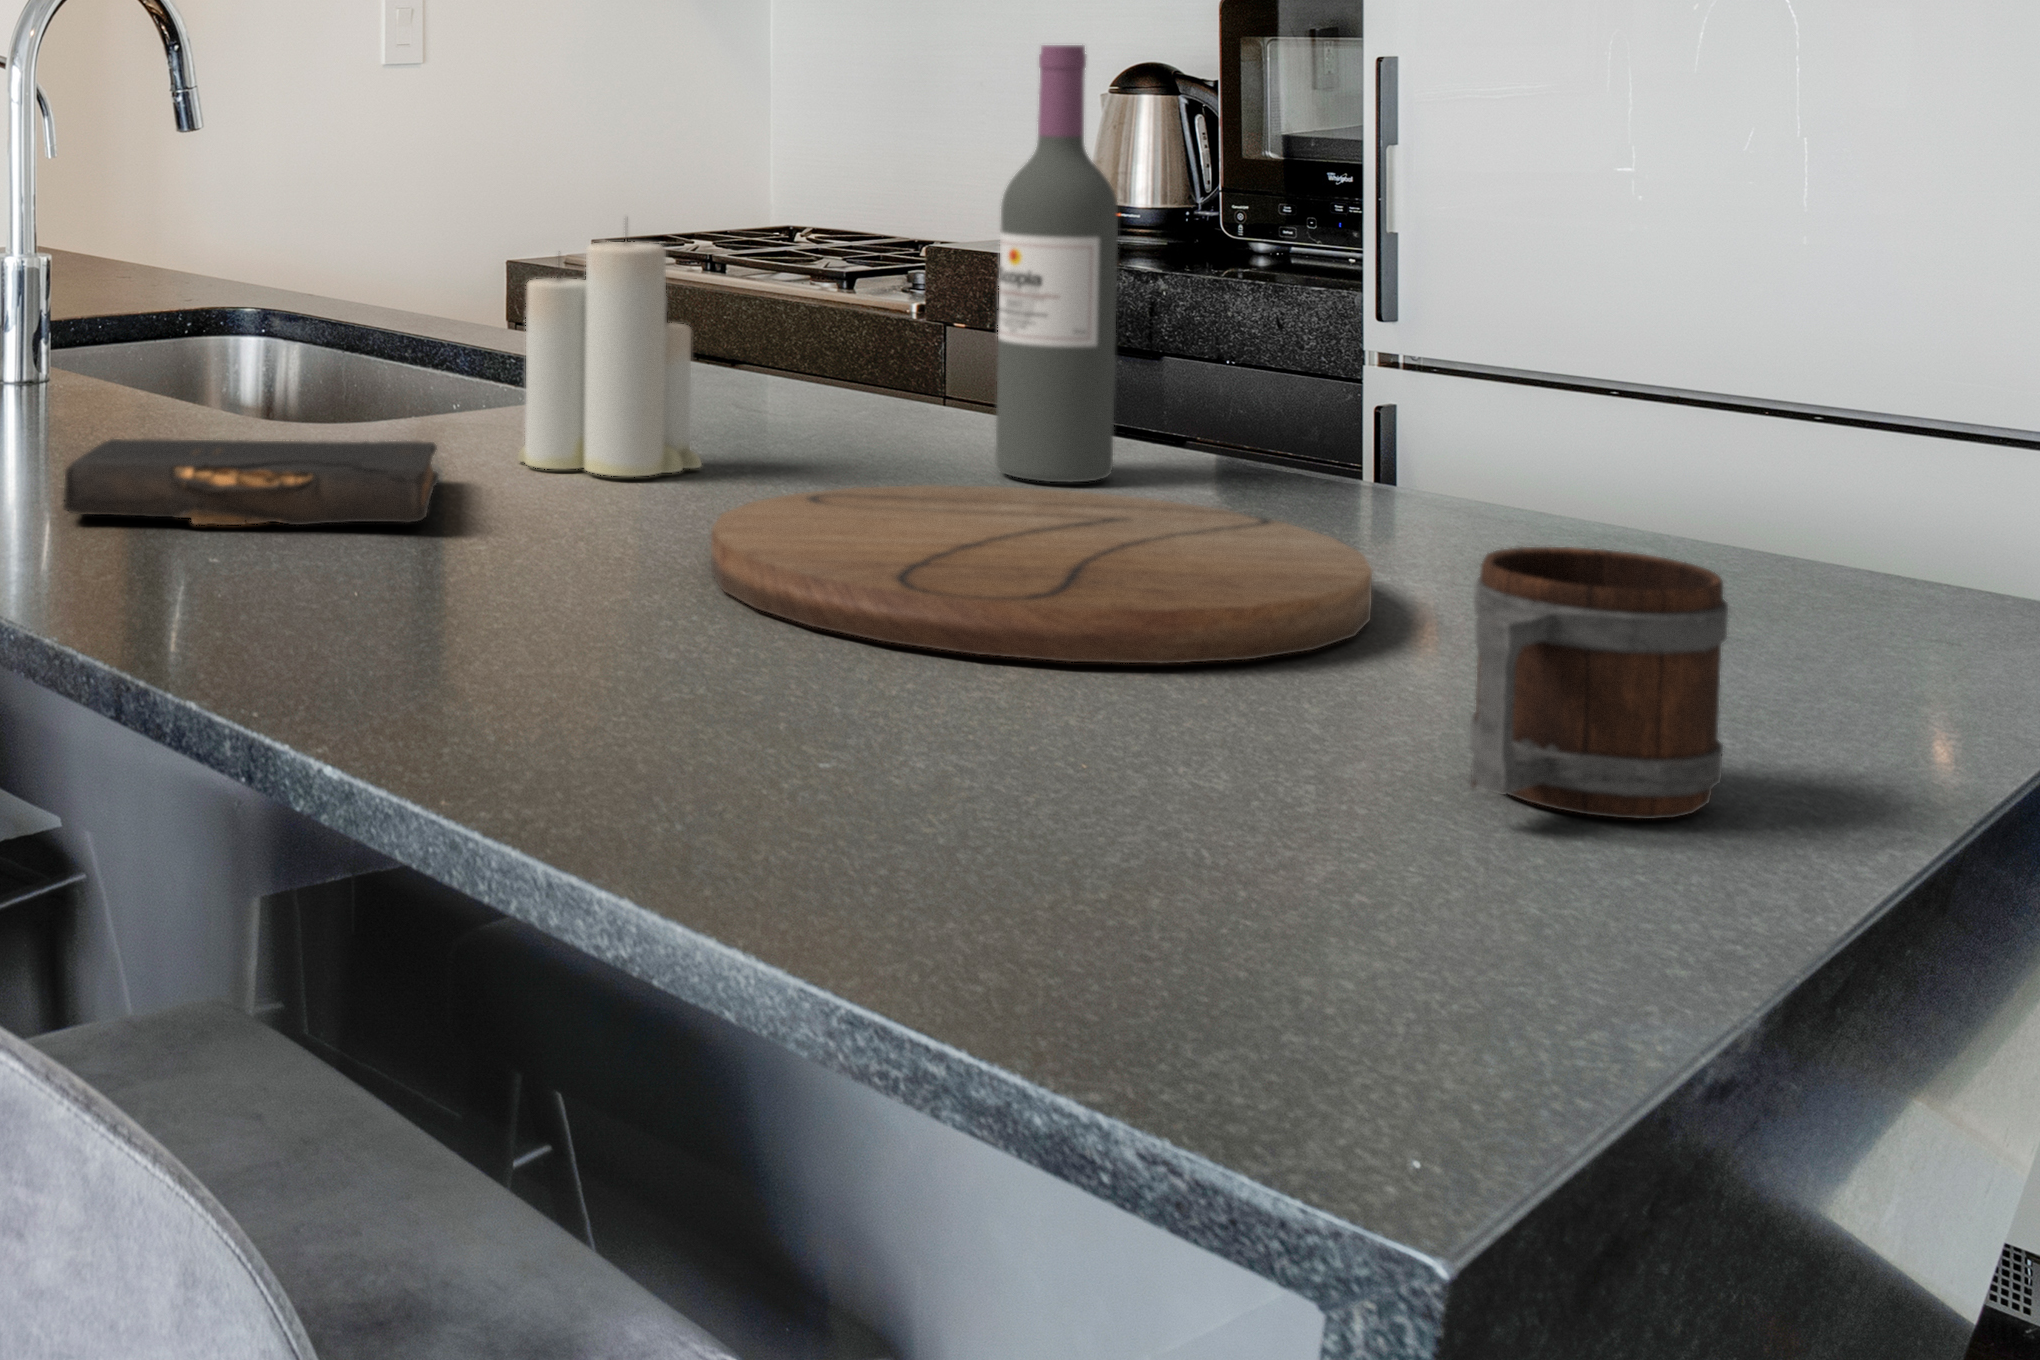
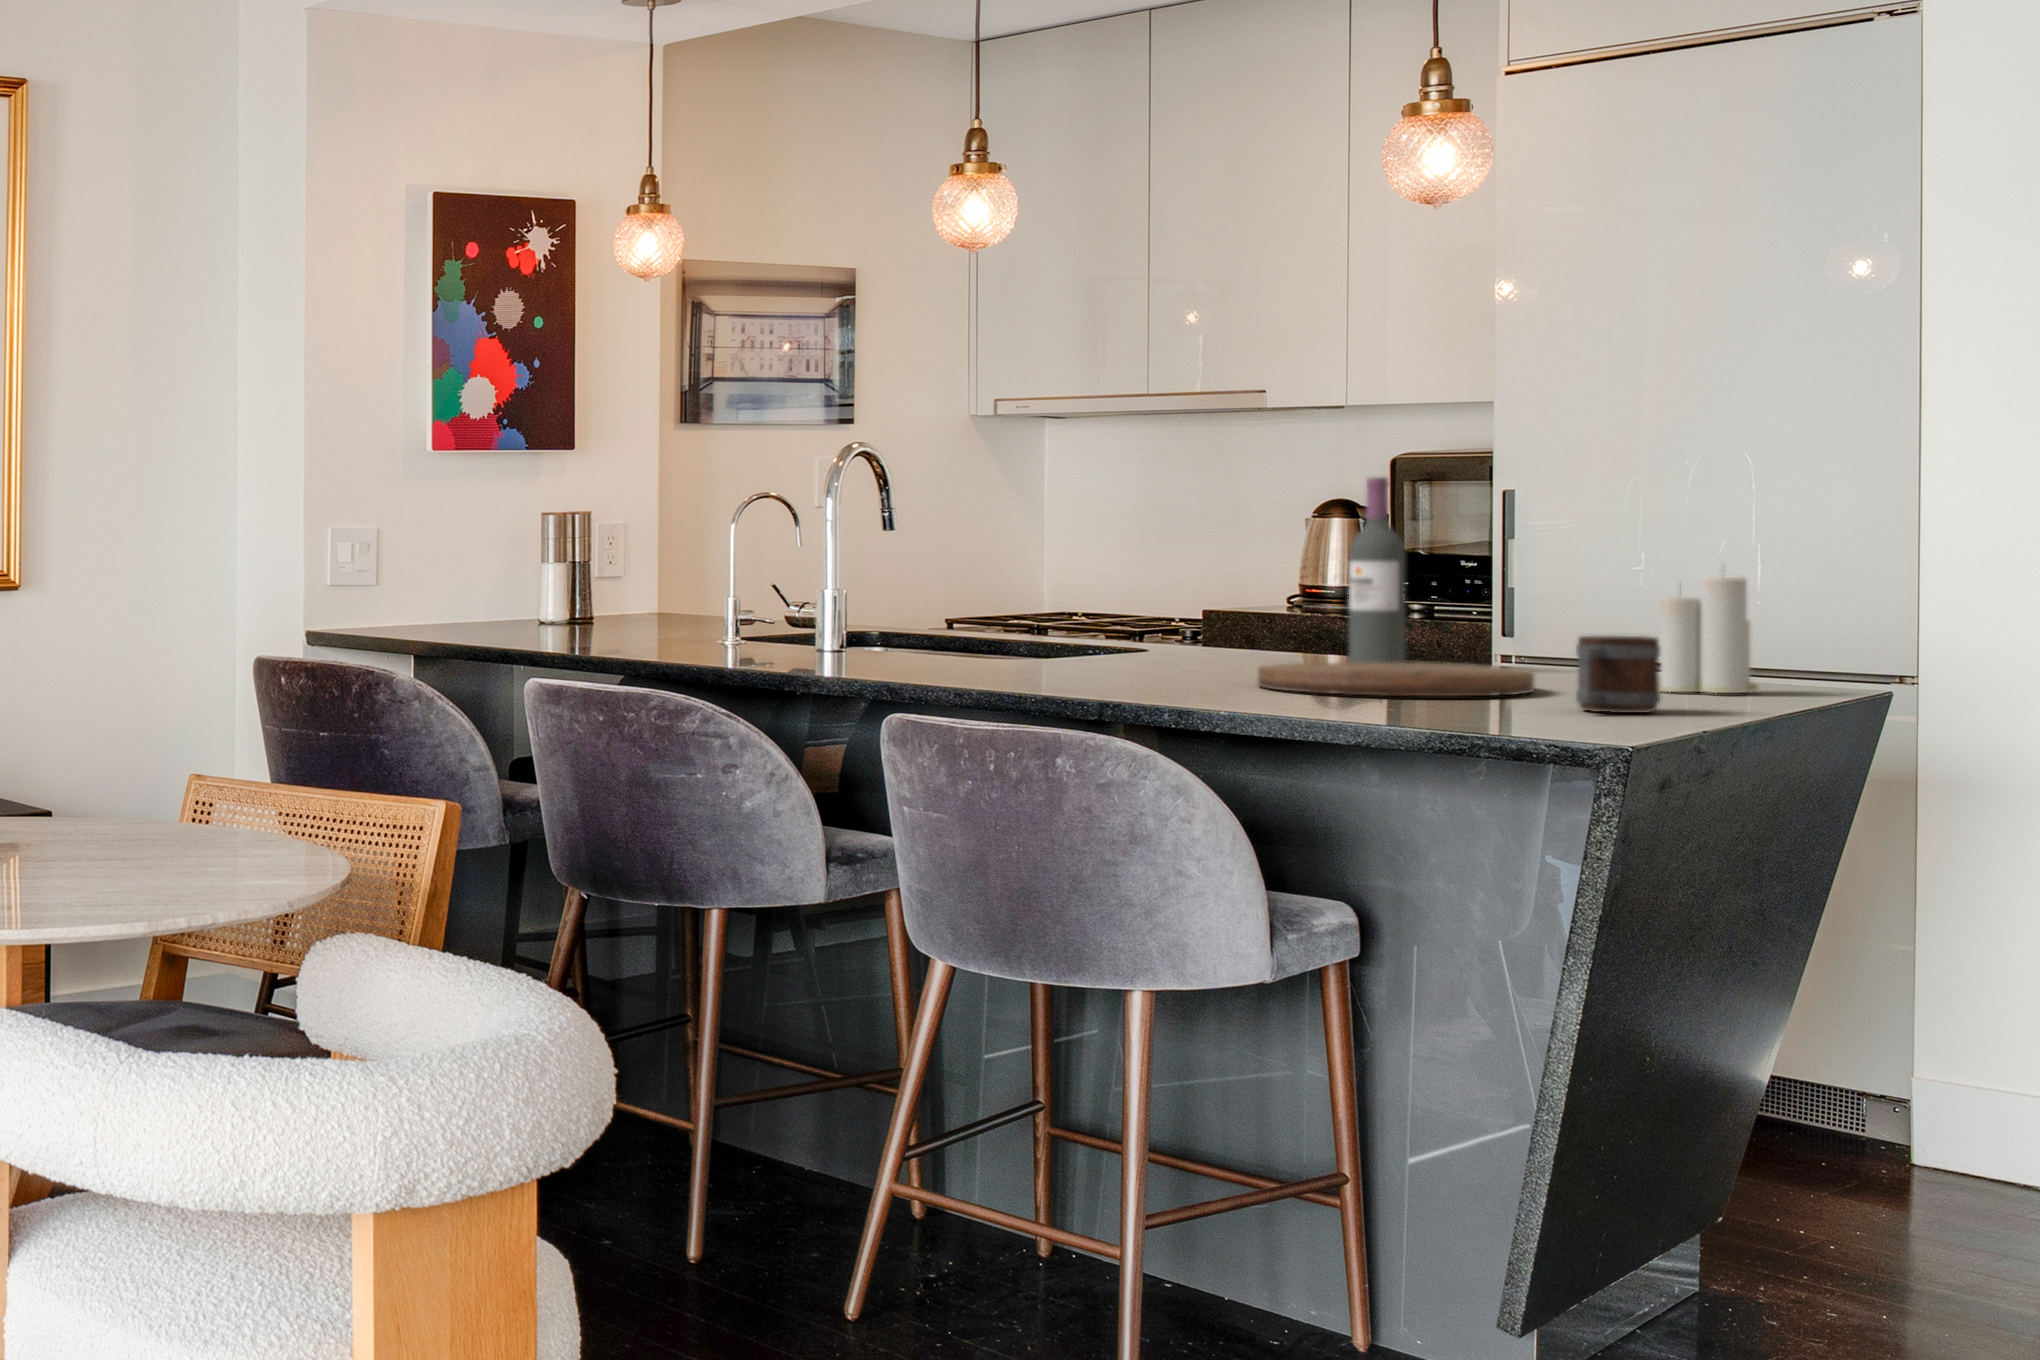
candle: present [518,241,701,477] -> present [1658,576,1758,693]
book: present [63,439,438,525] -> none [944,655,1122,680]

